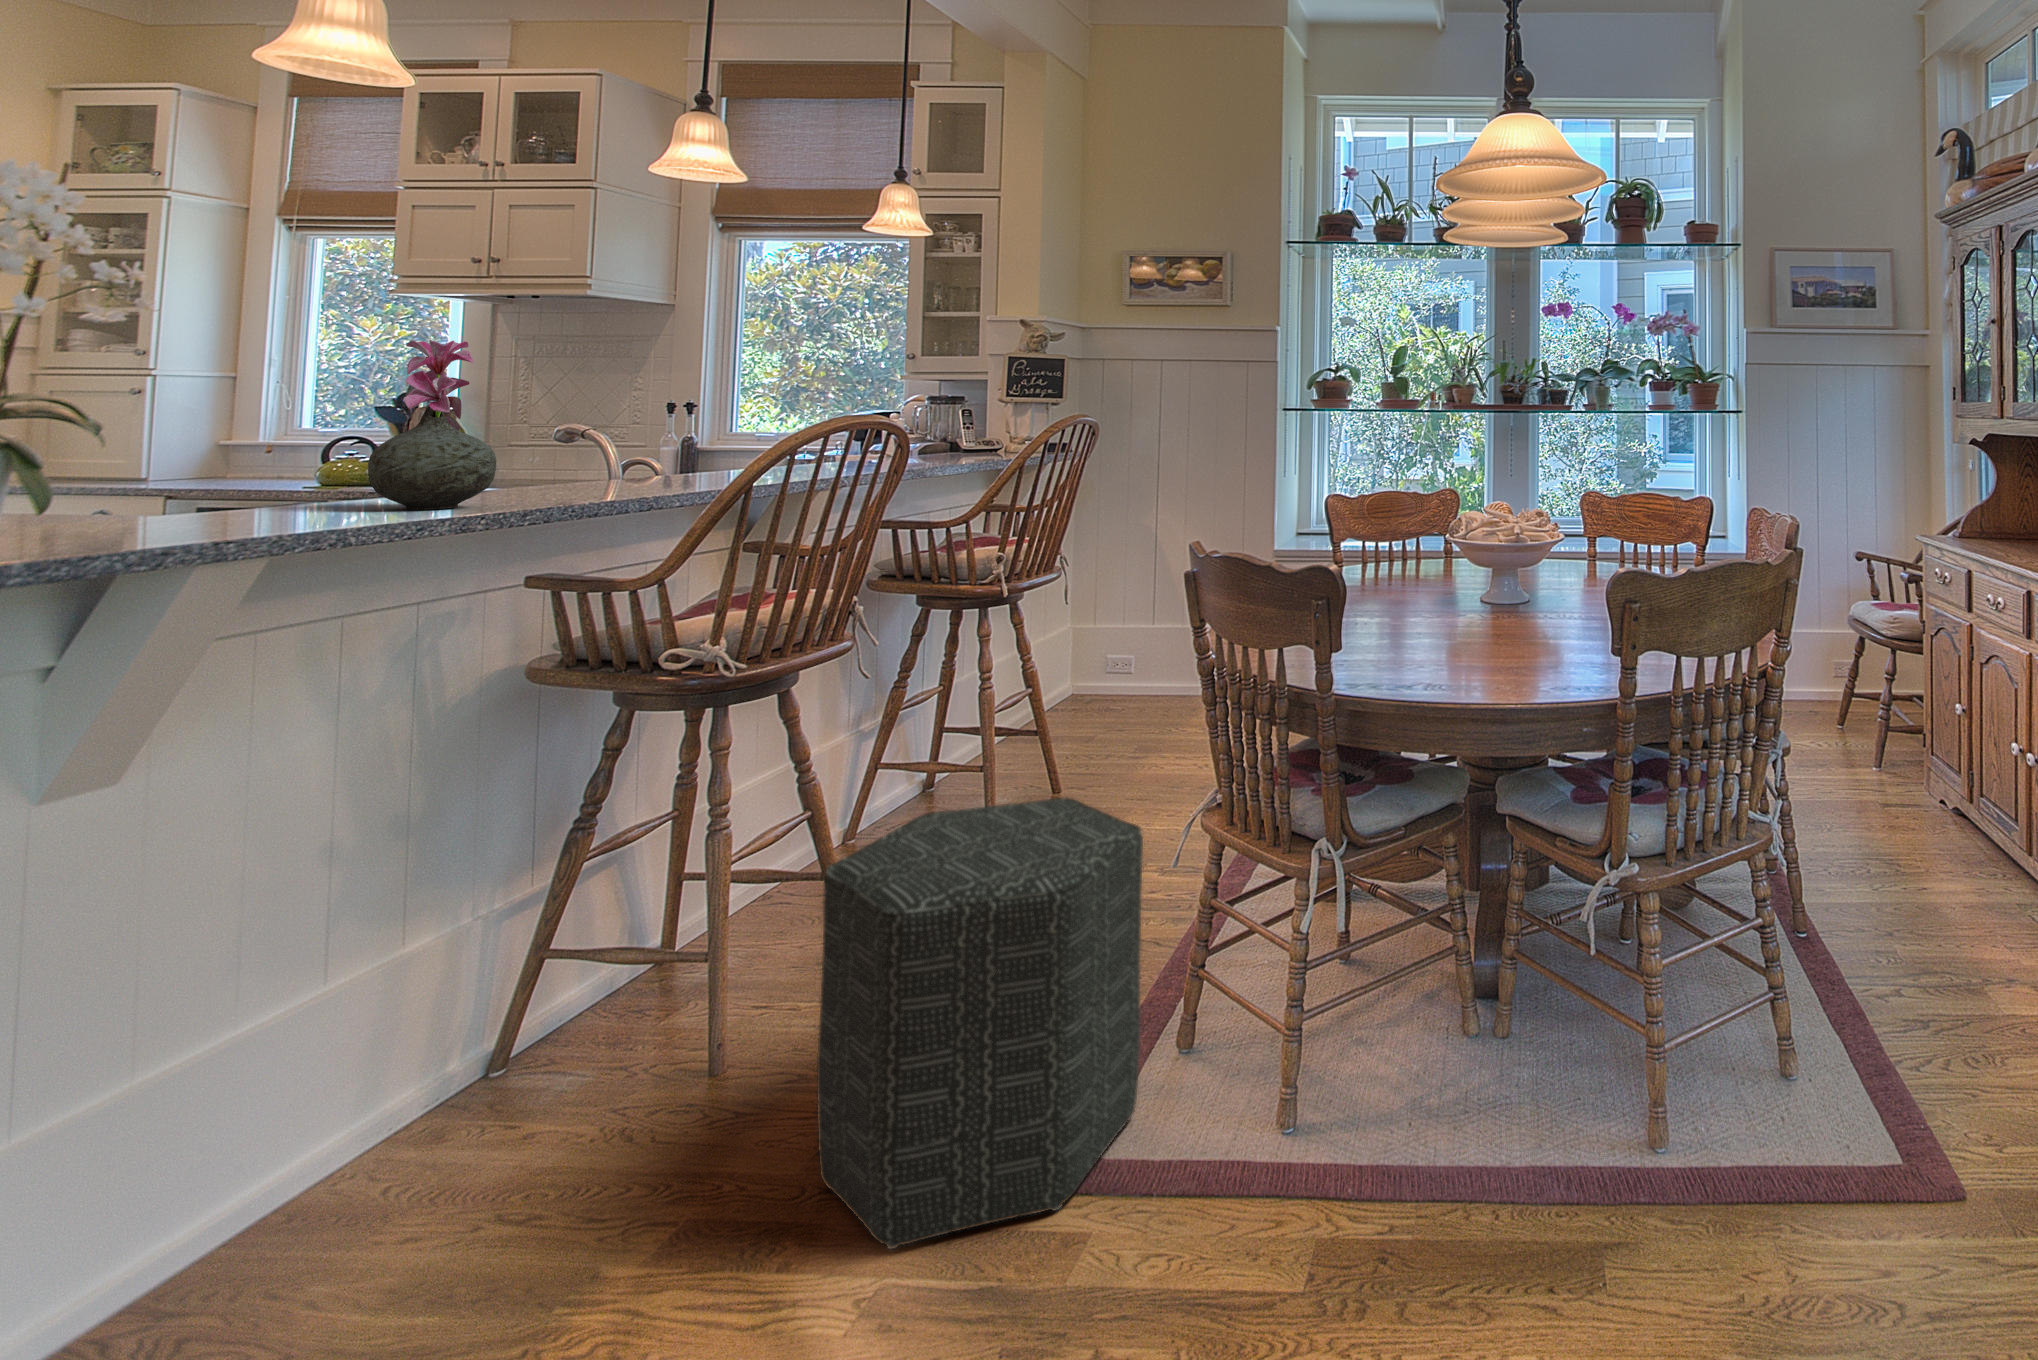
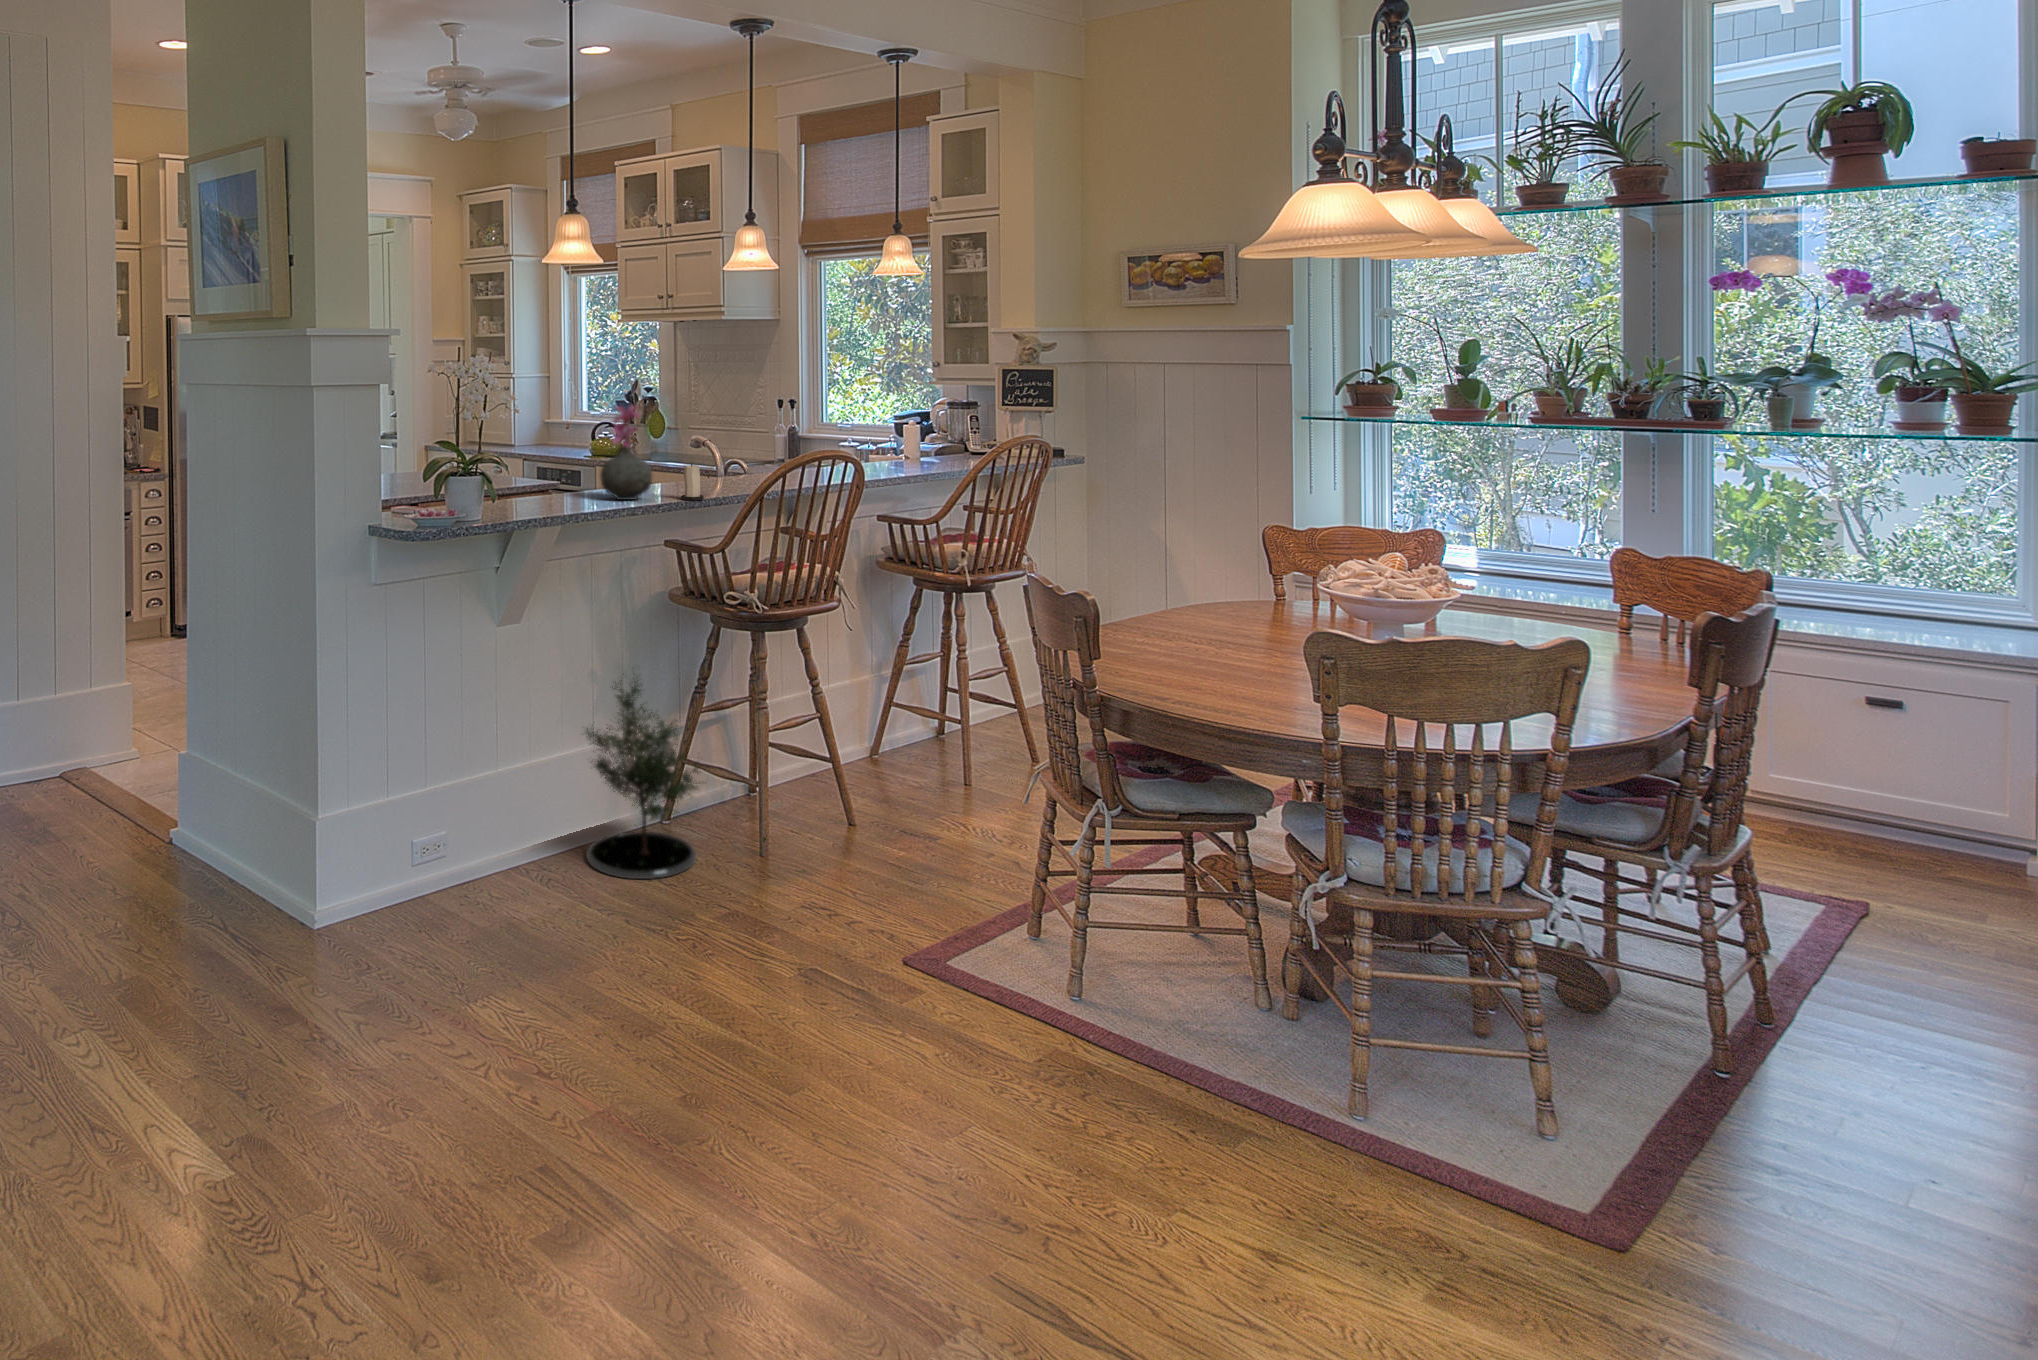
candle: none [557,441,605,504] -> present [681,463,704,501]
ottoman: present [817,797,1143,1249] -> none [797,722,988,979]
potted tree: none [289,808,611,1256] -> present [586,677,701,879]

